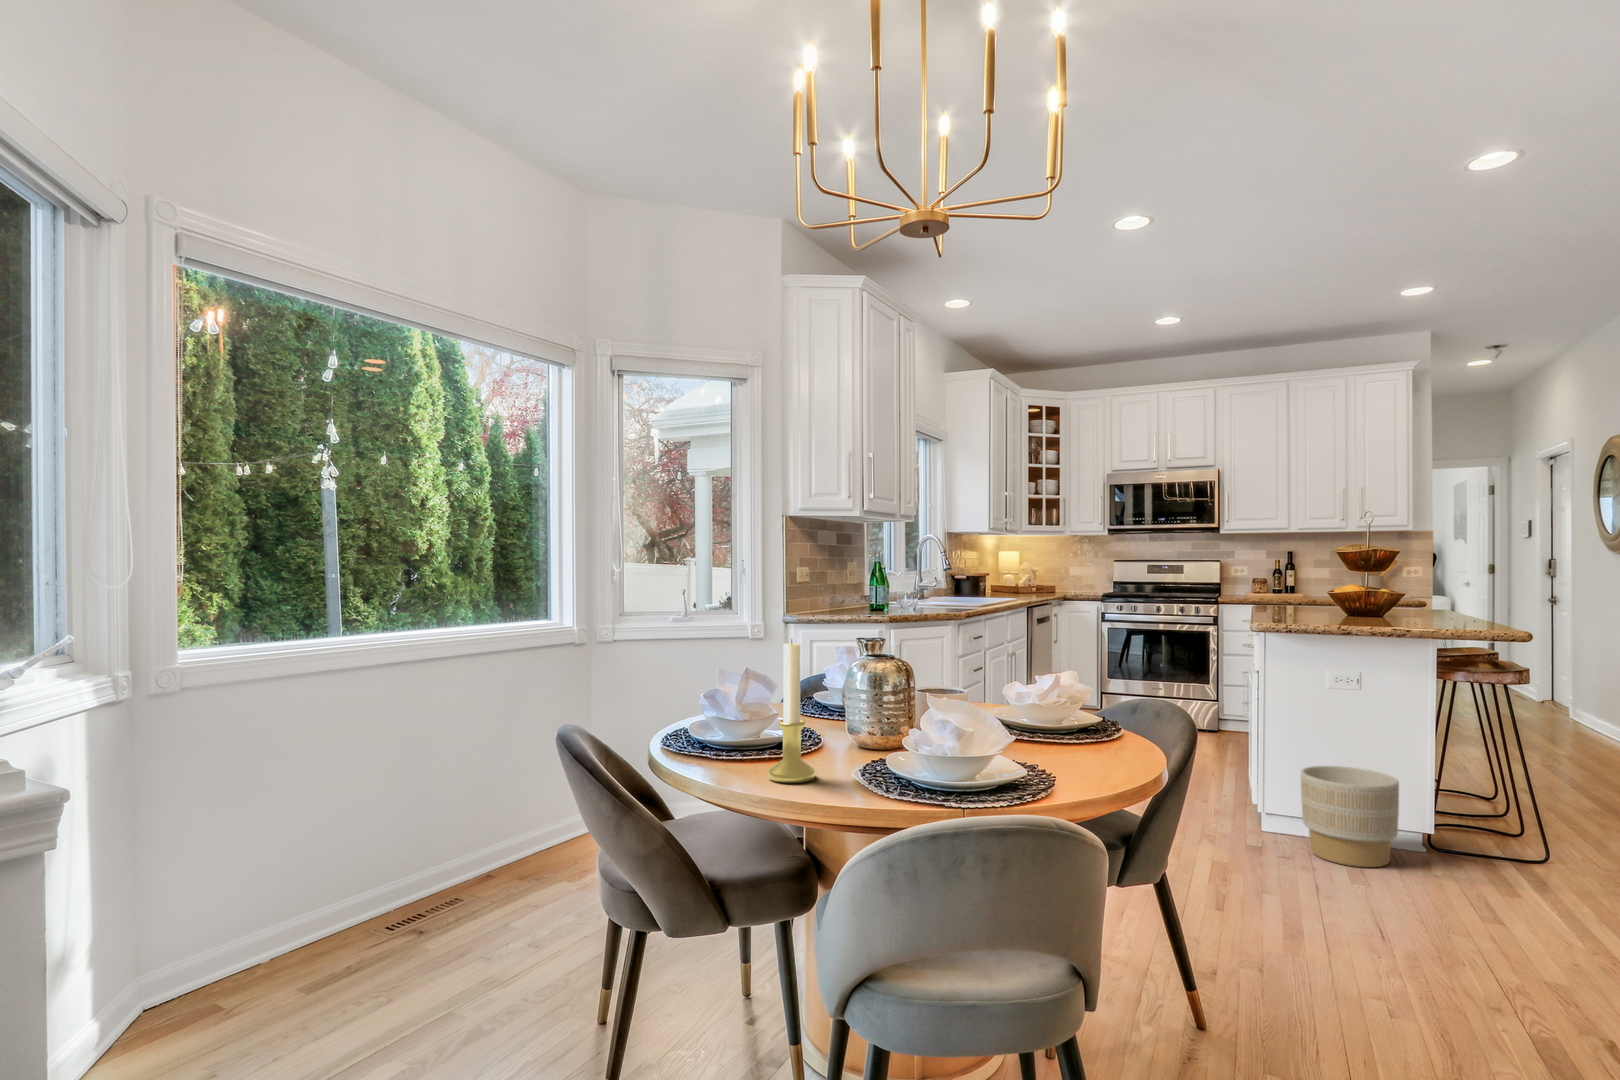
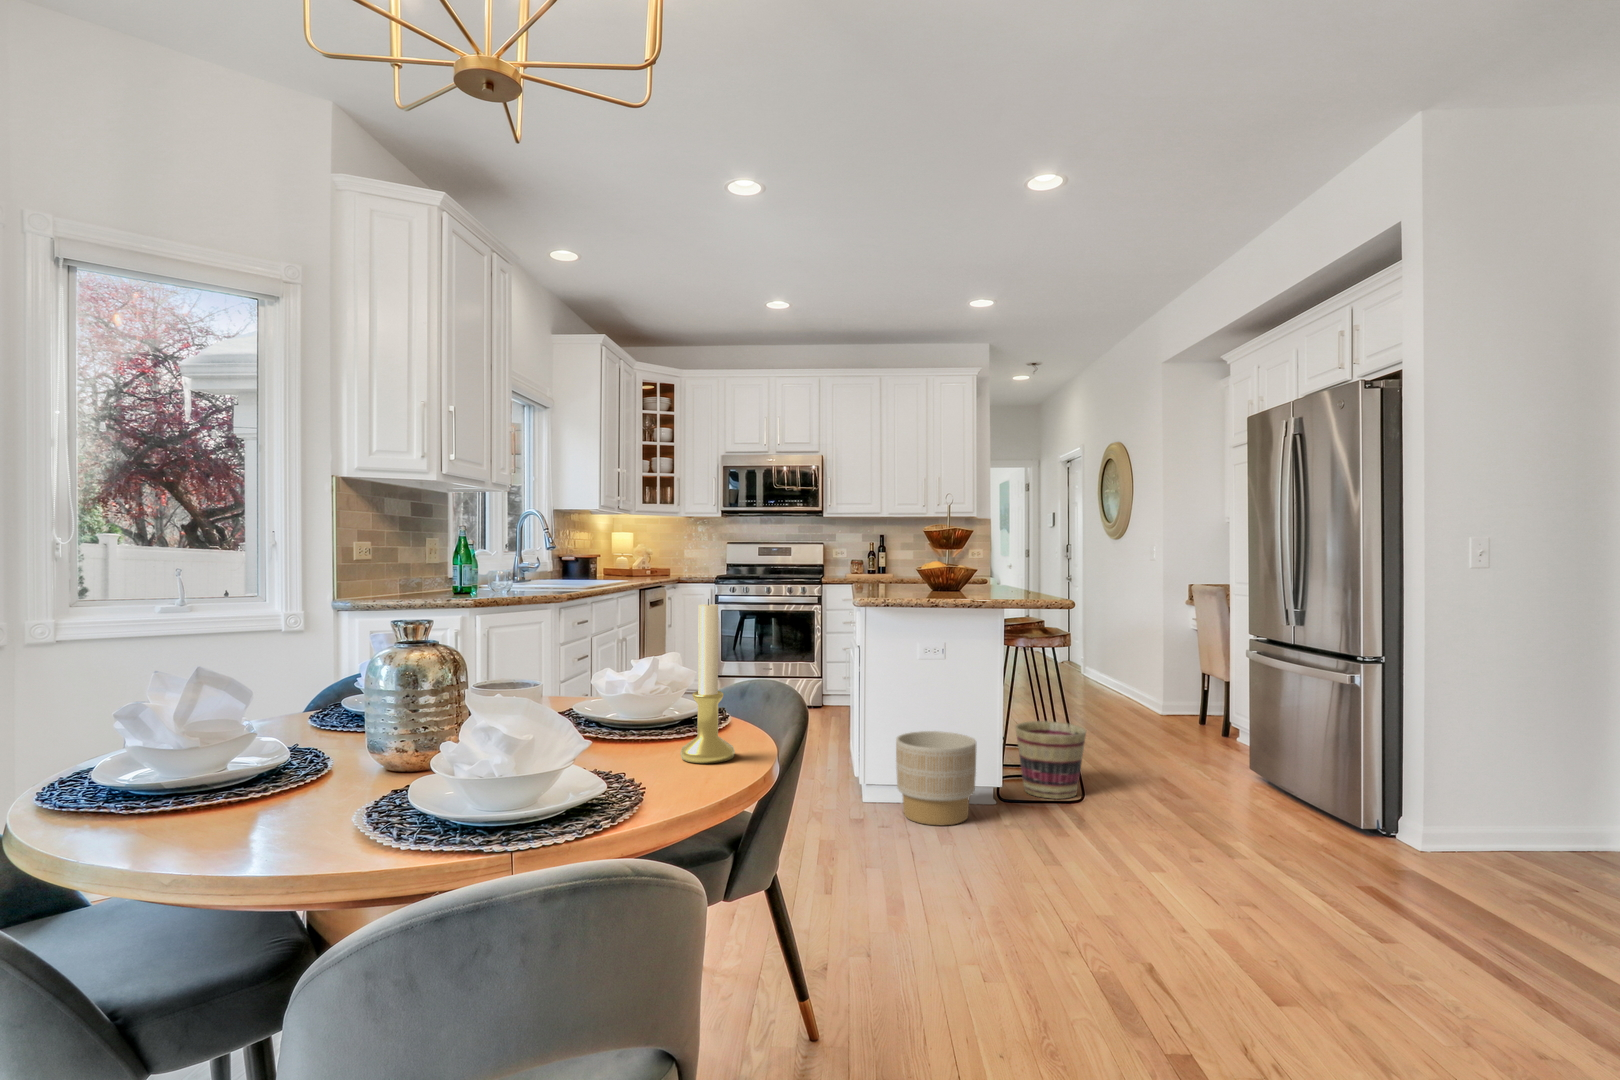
candle holder: present [768,640,816,783] -> present [680,599,735,763]
basket: none [1454,767,1553,858] -> present [1015,721,1086,799]

